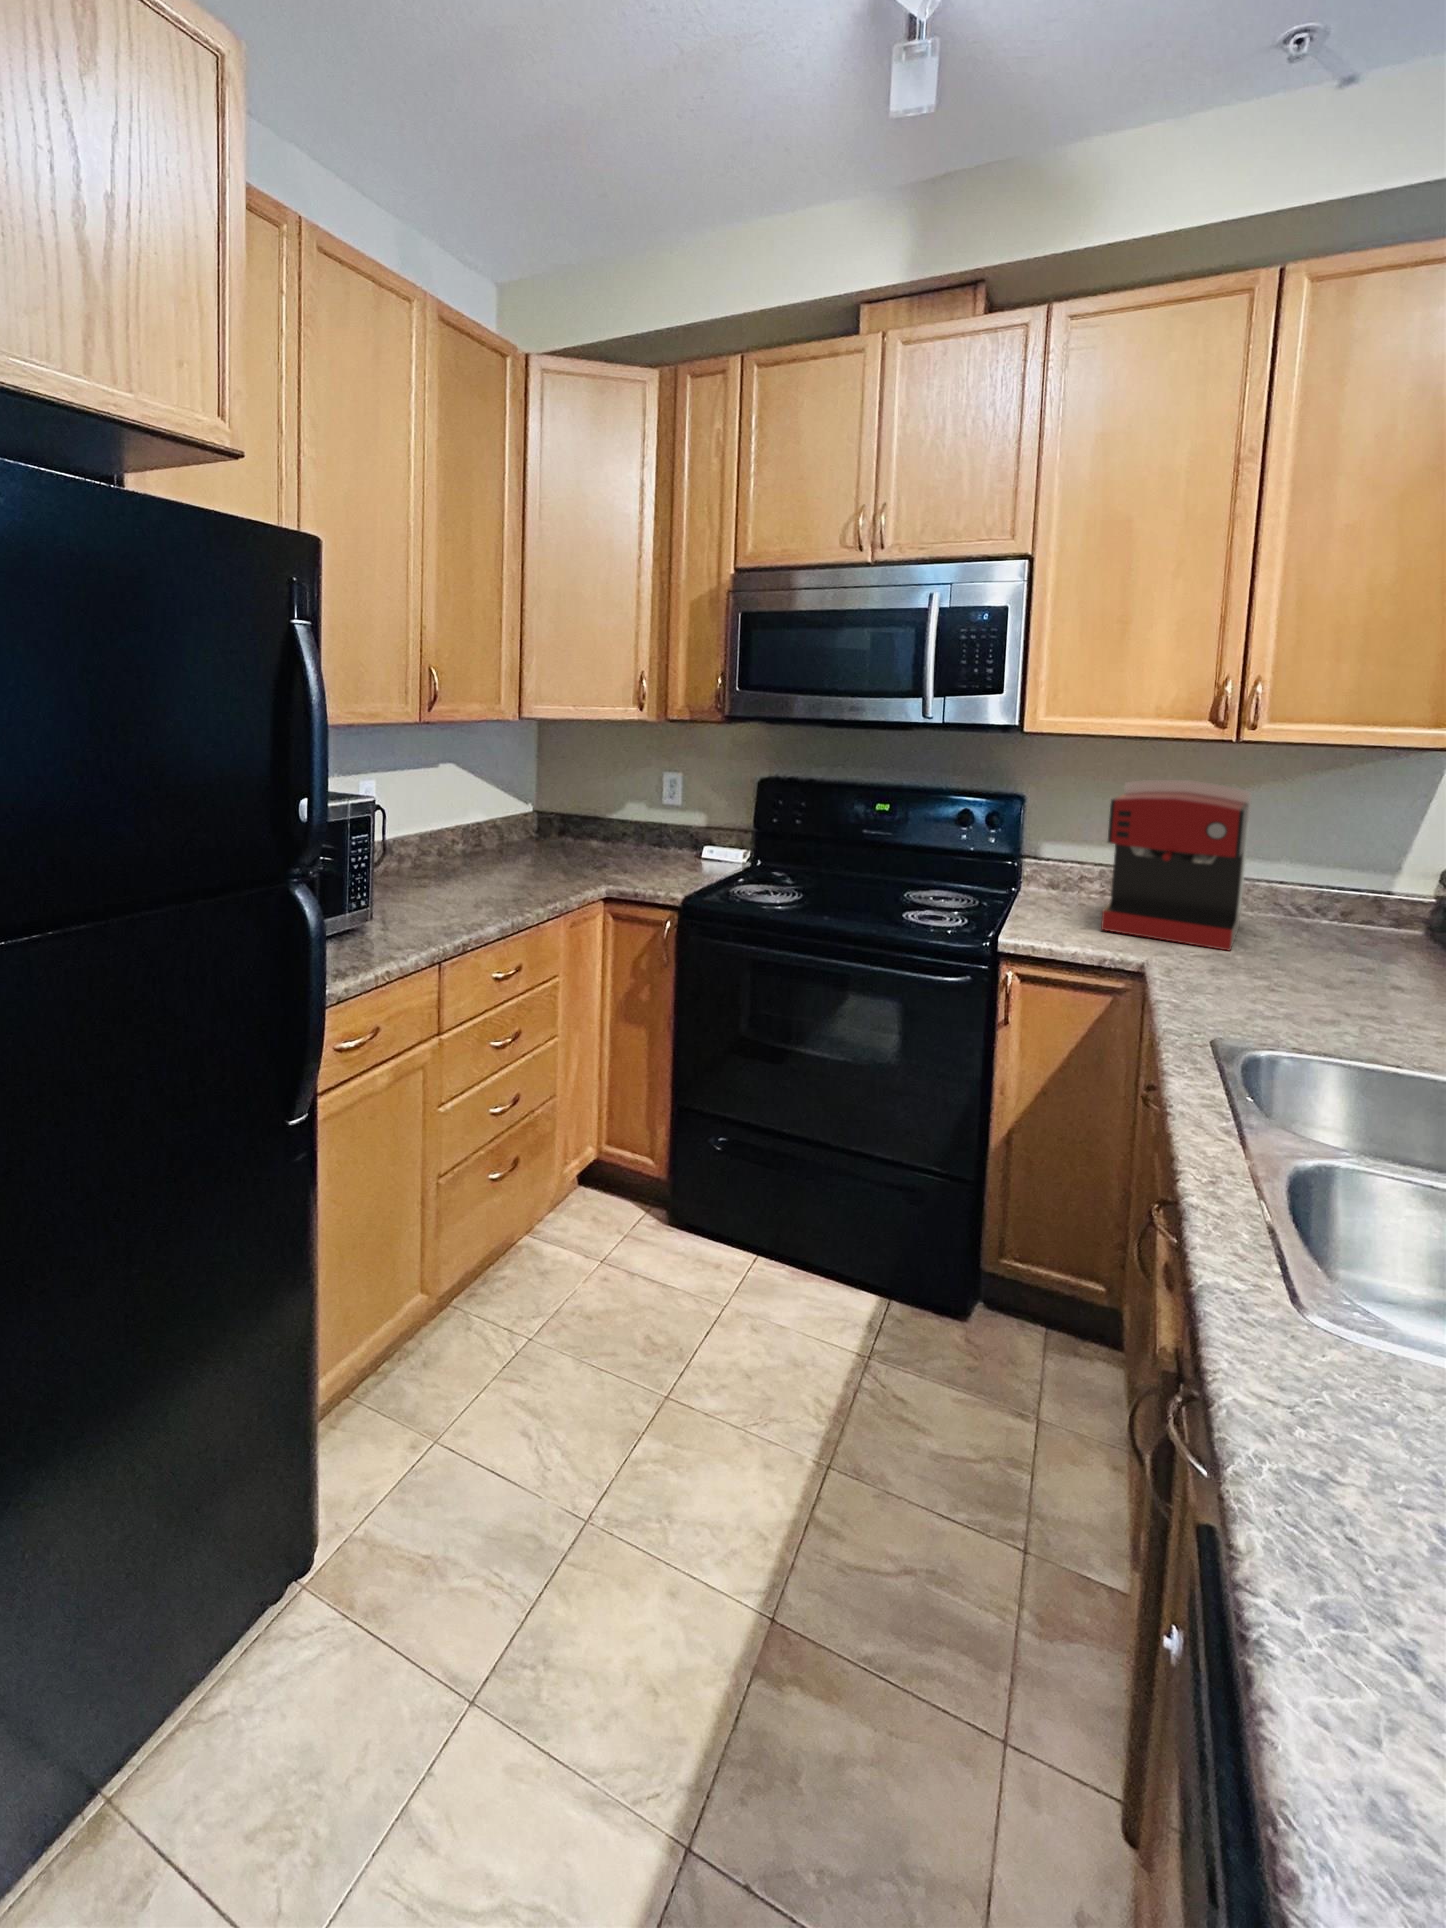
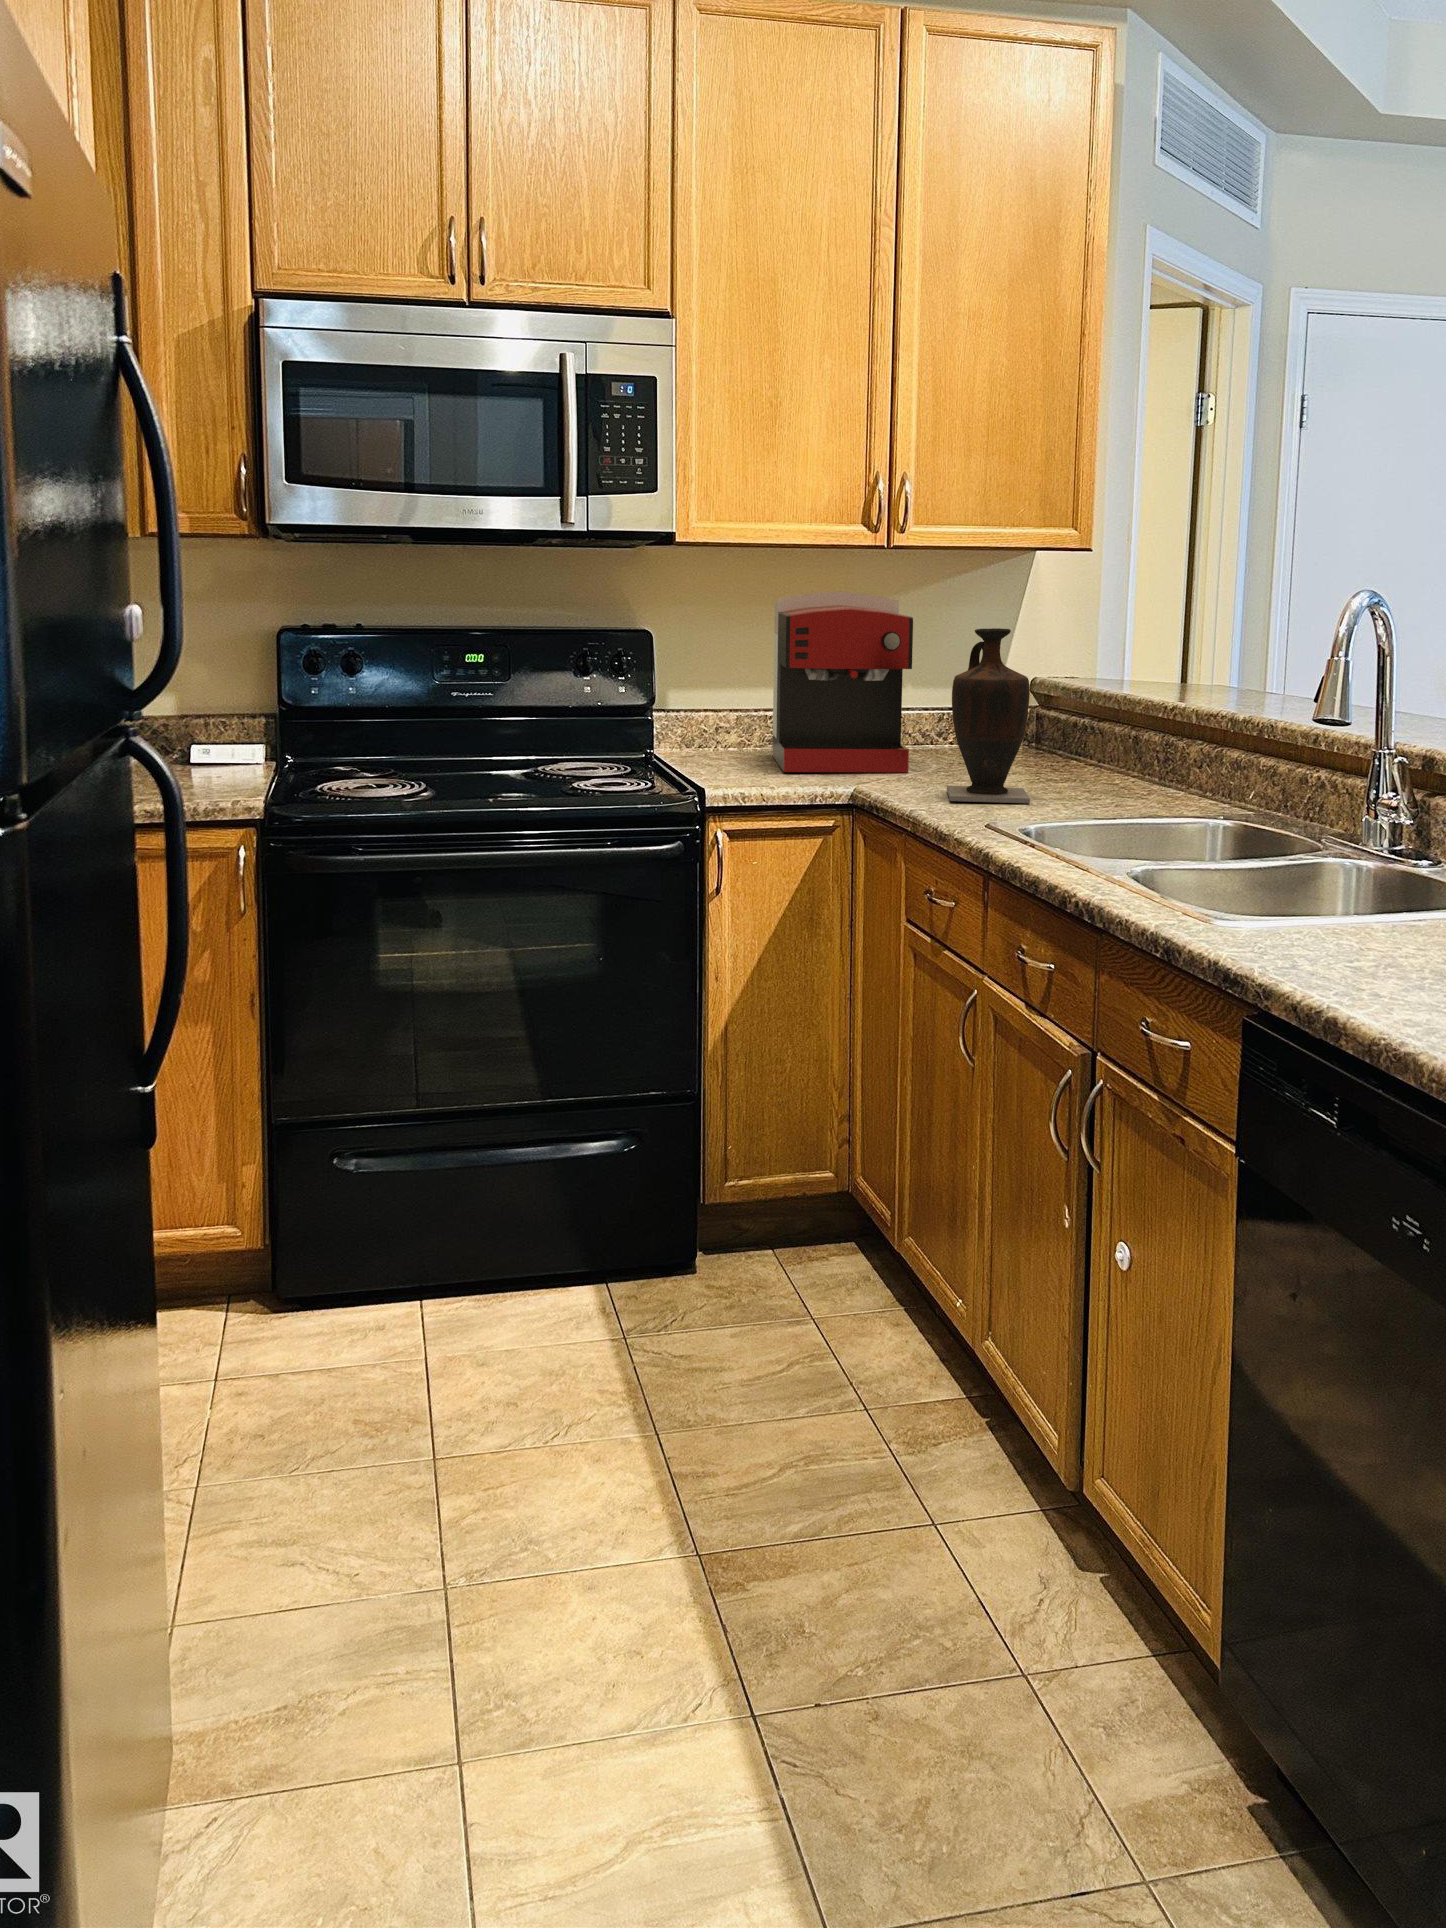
vase: none [1221,834,1335,1017] -> present [947,628,1030,803]

